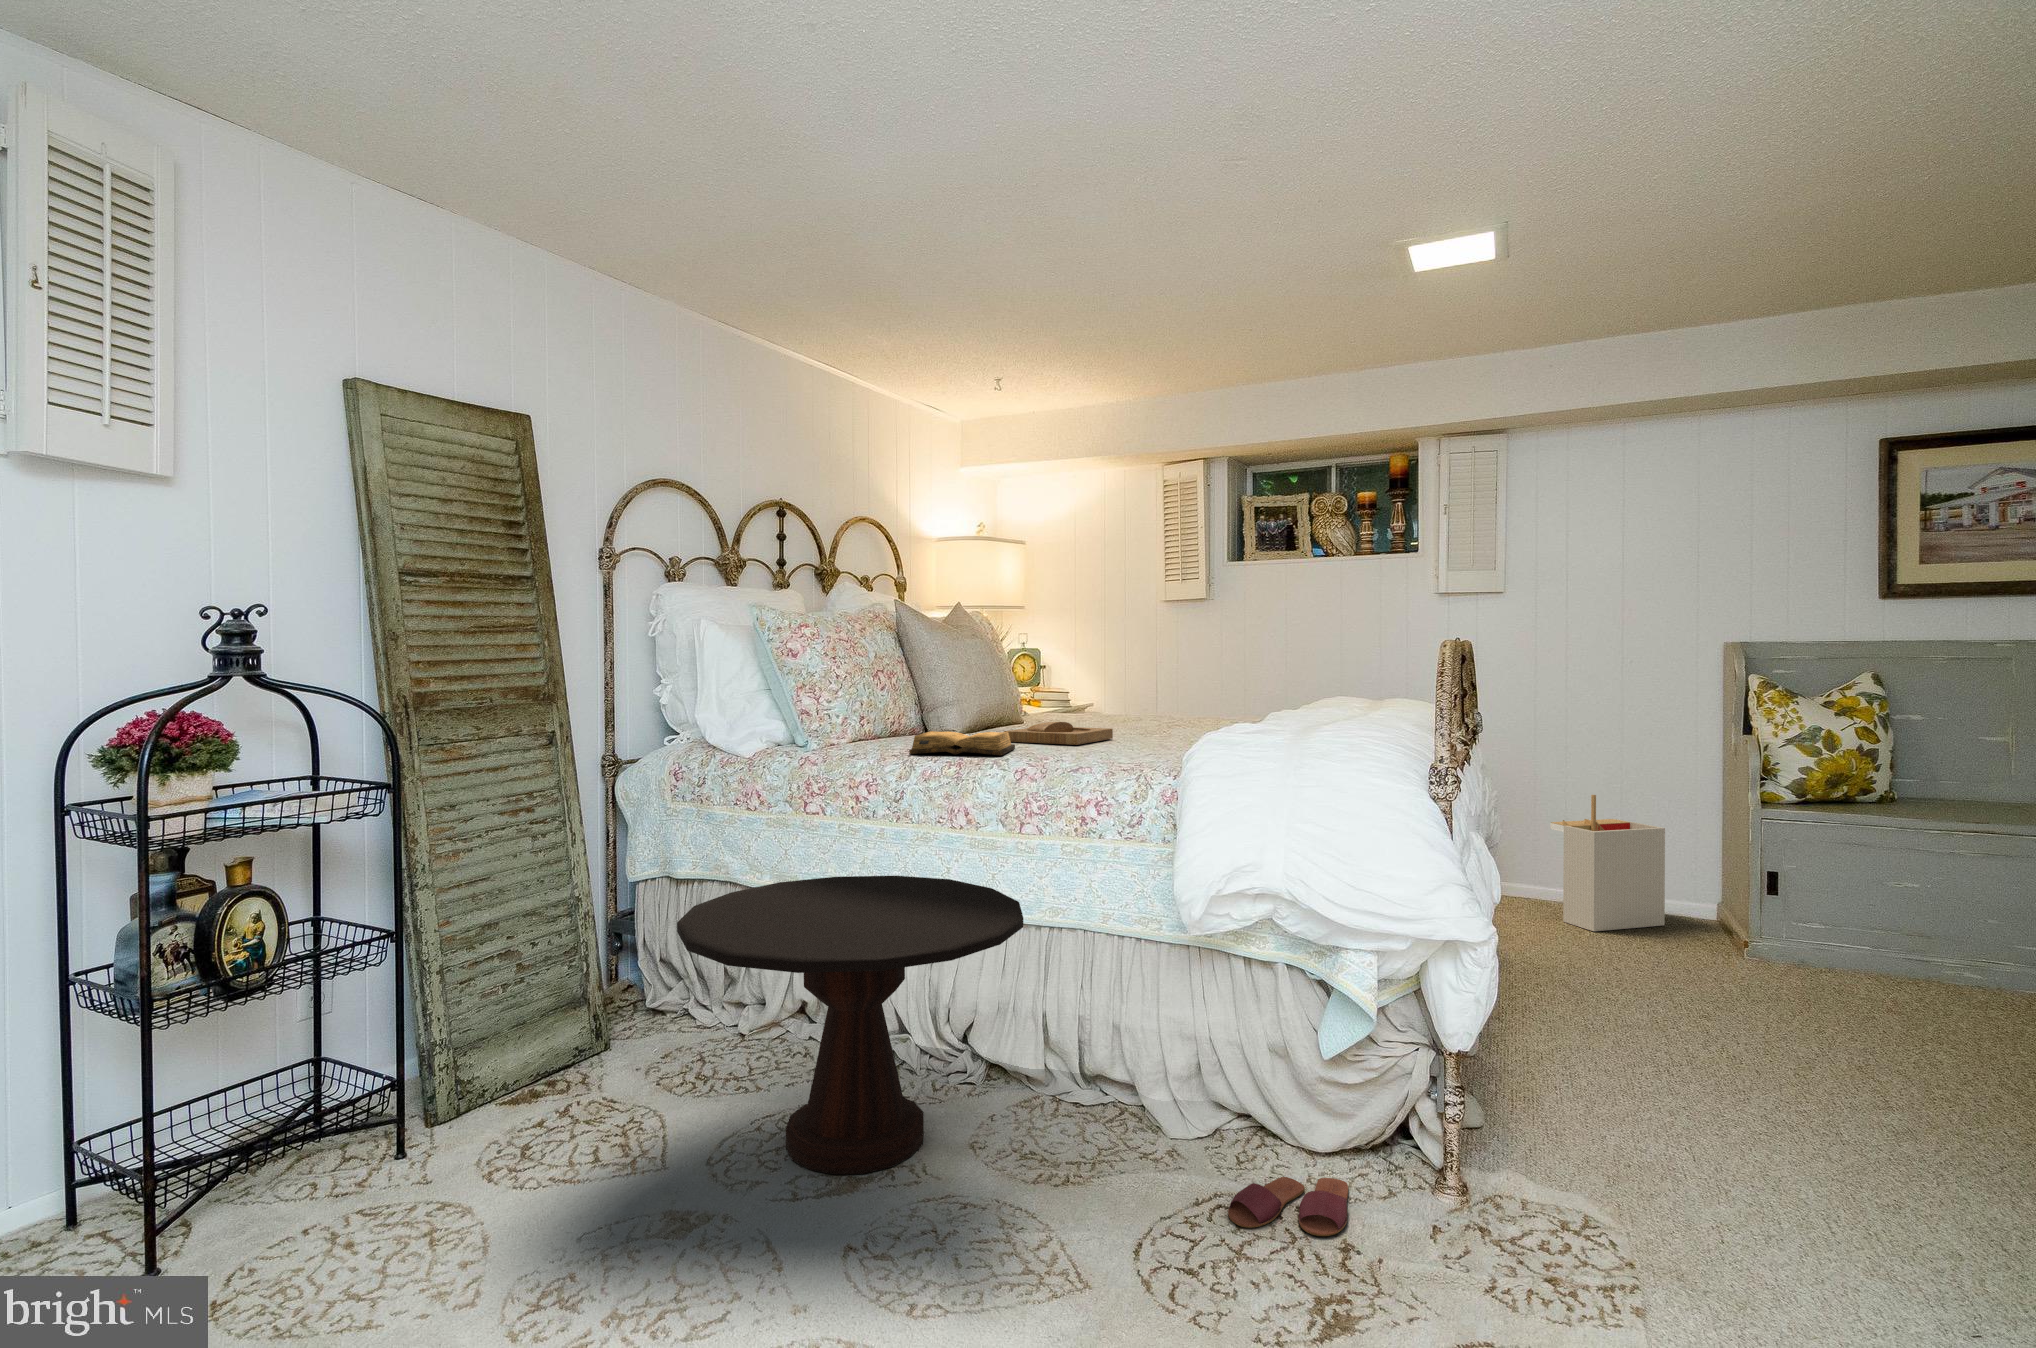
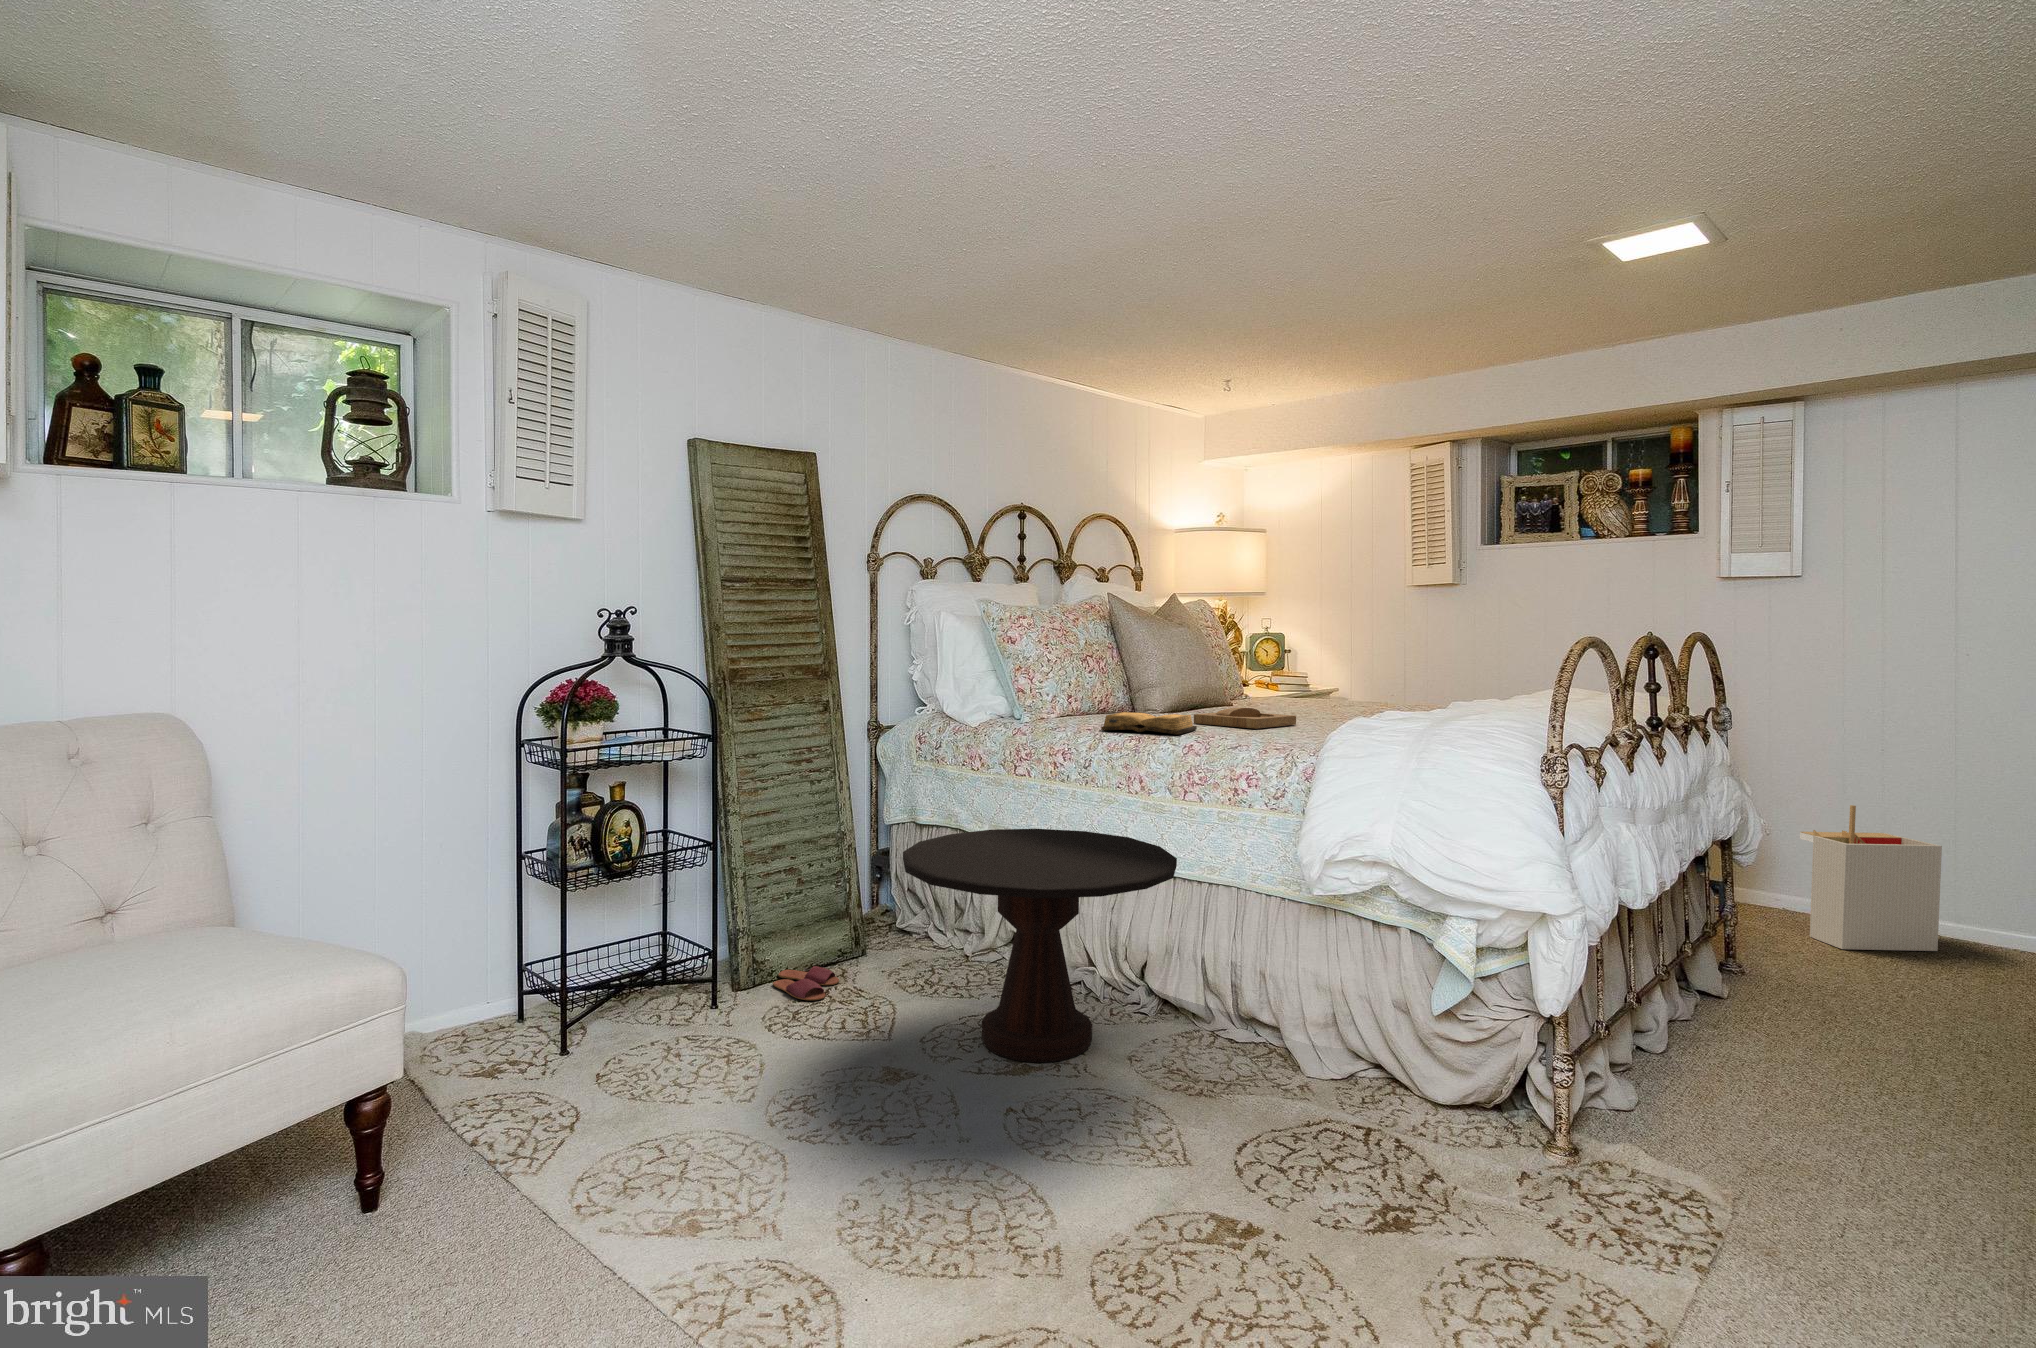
slippers: present [1228,1177,1348,1236] -> present [773,966,839,1000]

